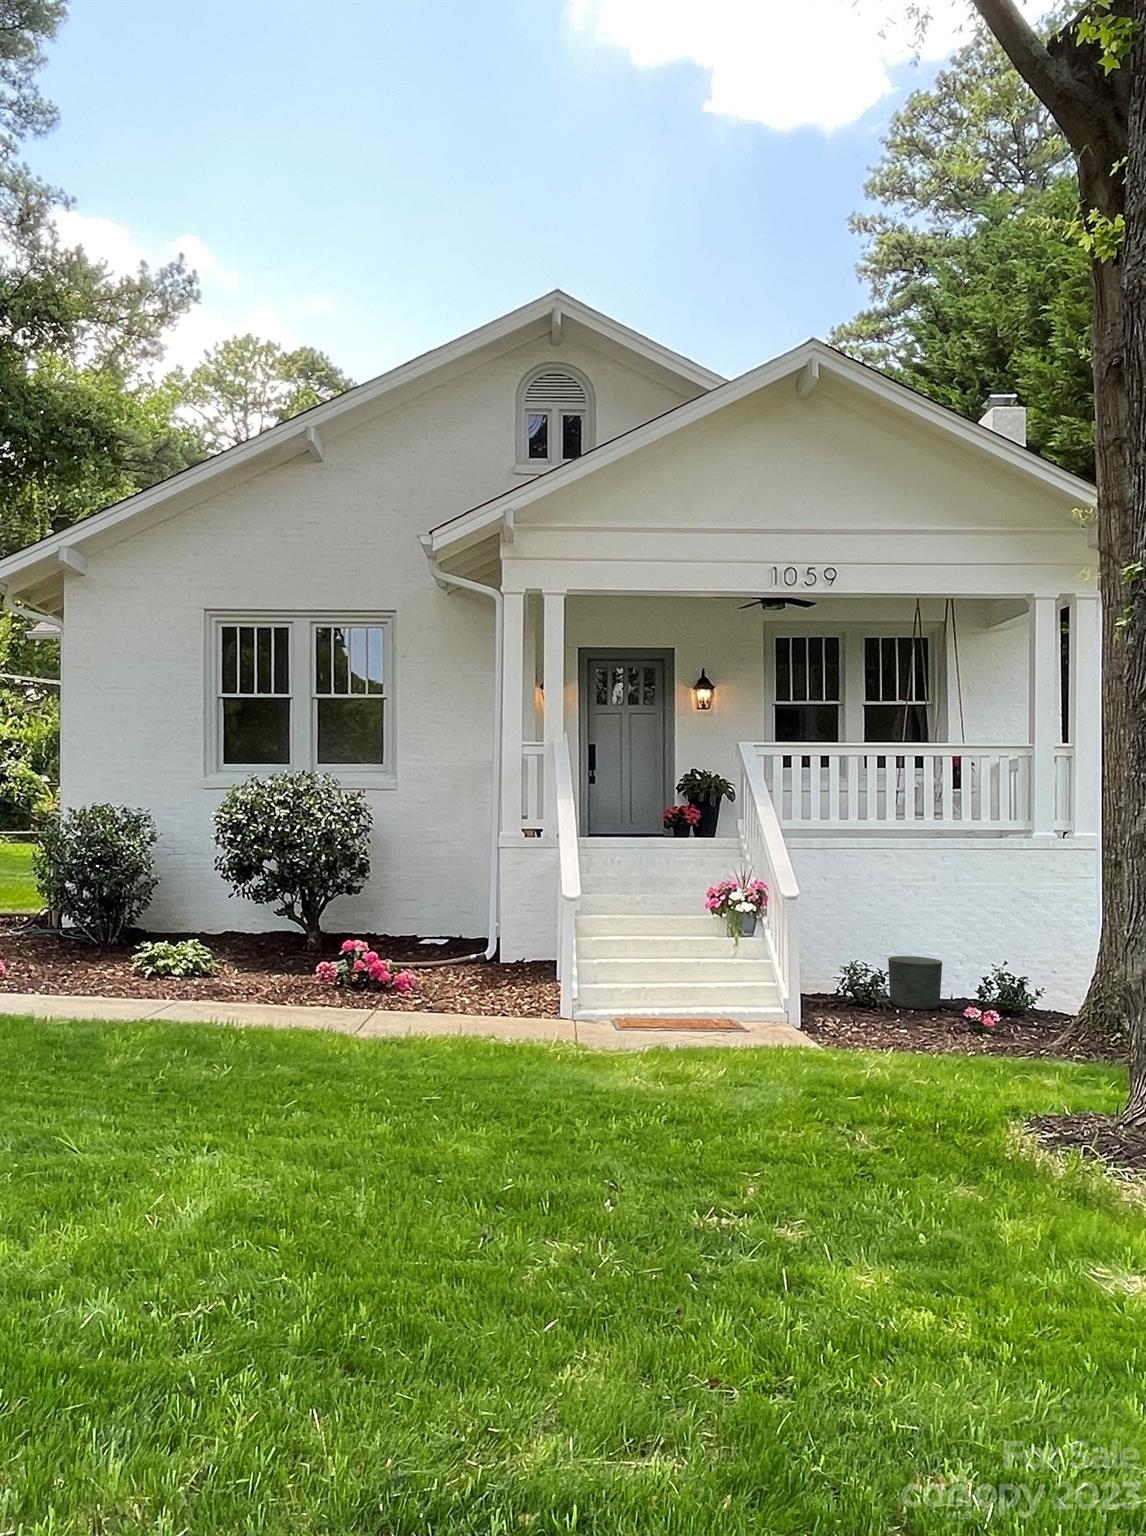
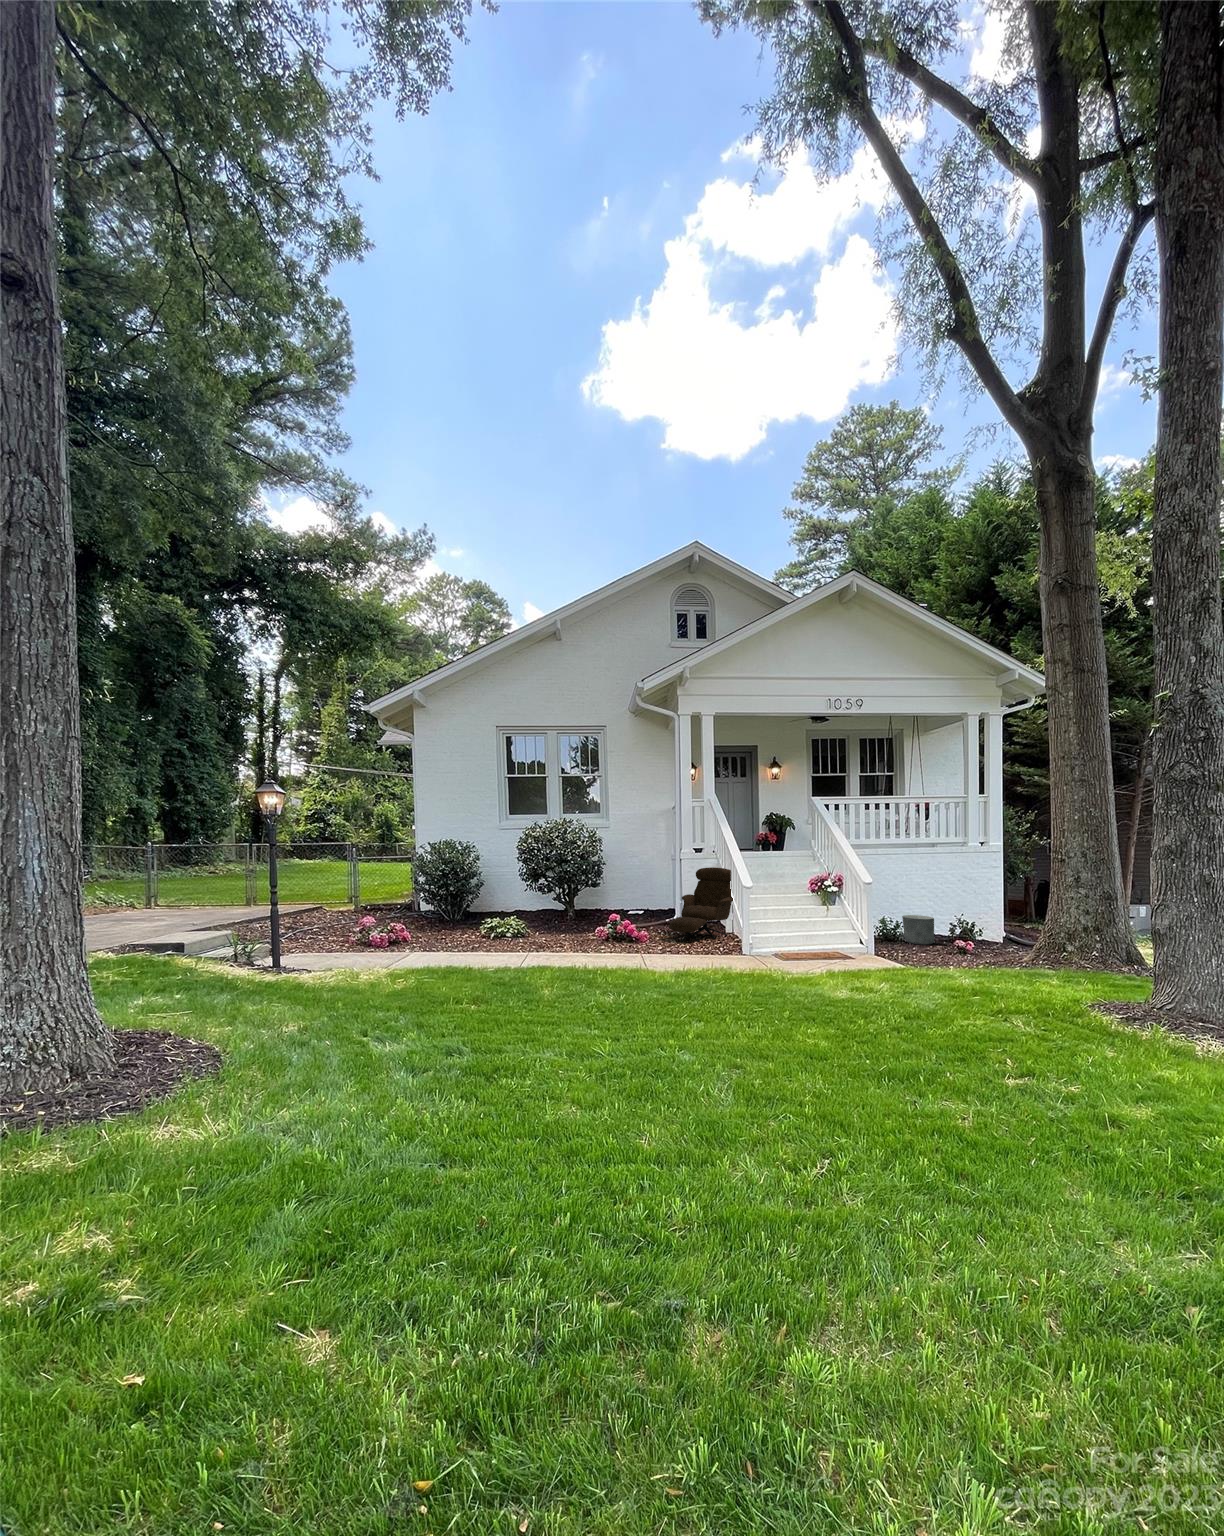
lounge chair: none [440,865,571,998] -> present [669,867,733,942]

